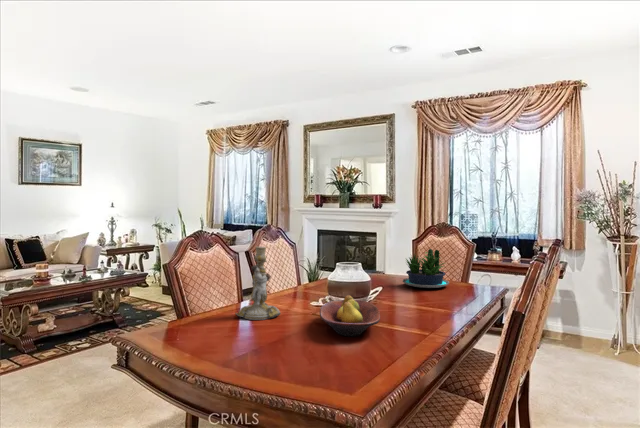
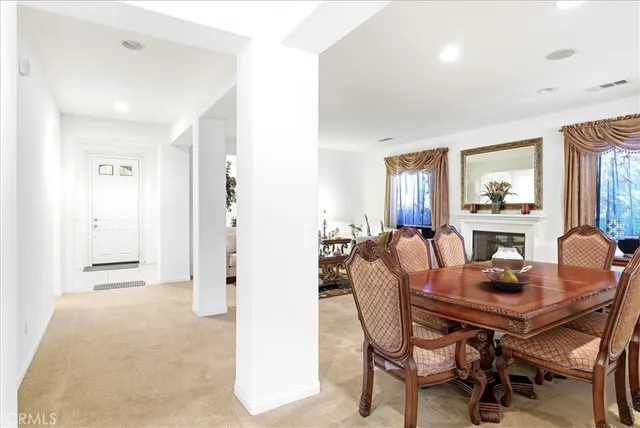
candlestick: present [235,247,280,320] -> none [430,235,459,280]
potted plant: present [403,249,449,288] -> none [549,243,590,272]

